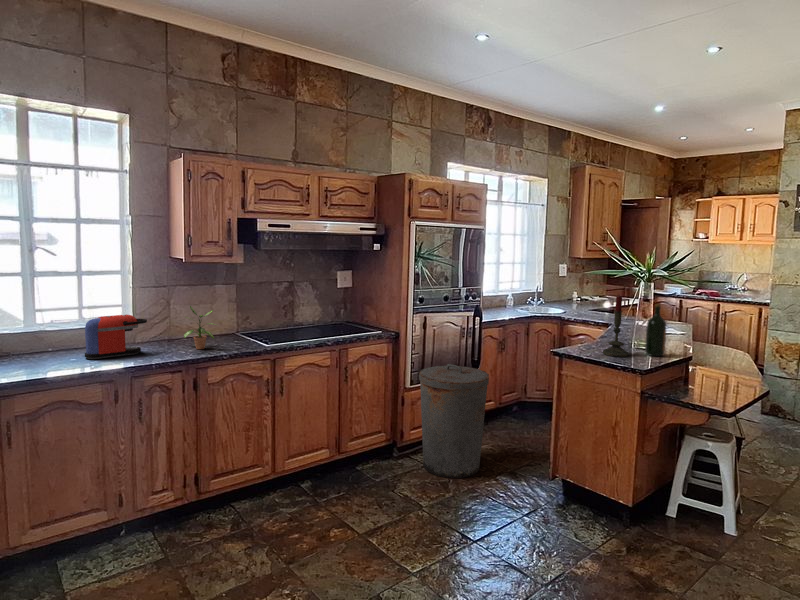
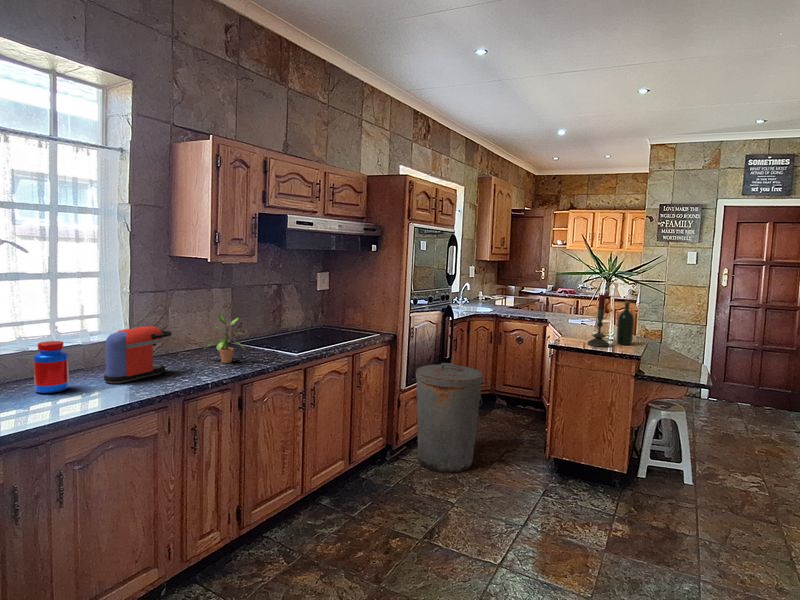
jar: none [28,323,55,363] -> present [34,341,69,393]

